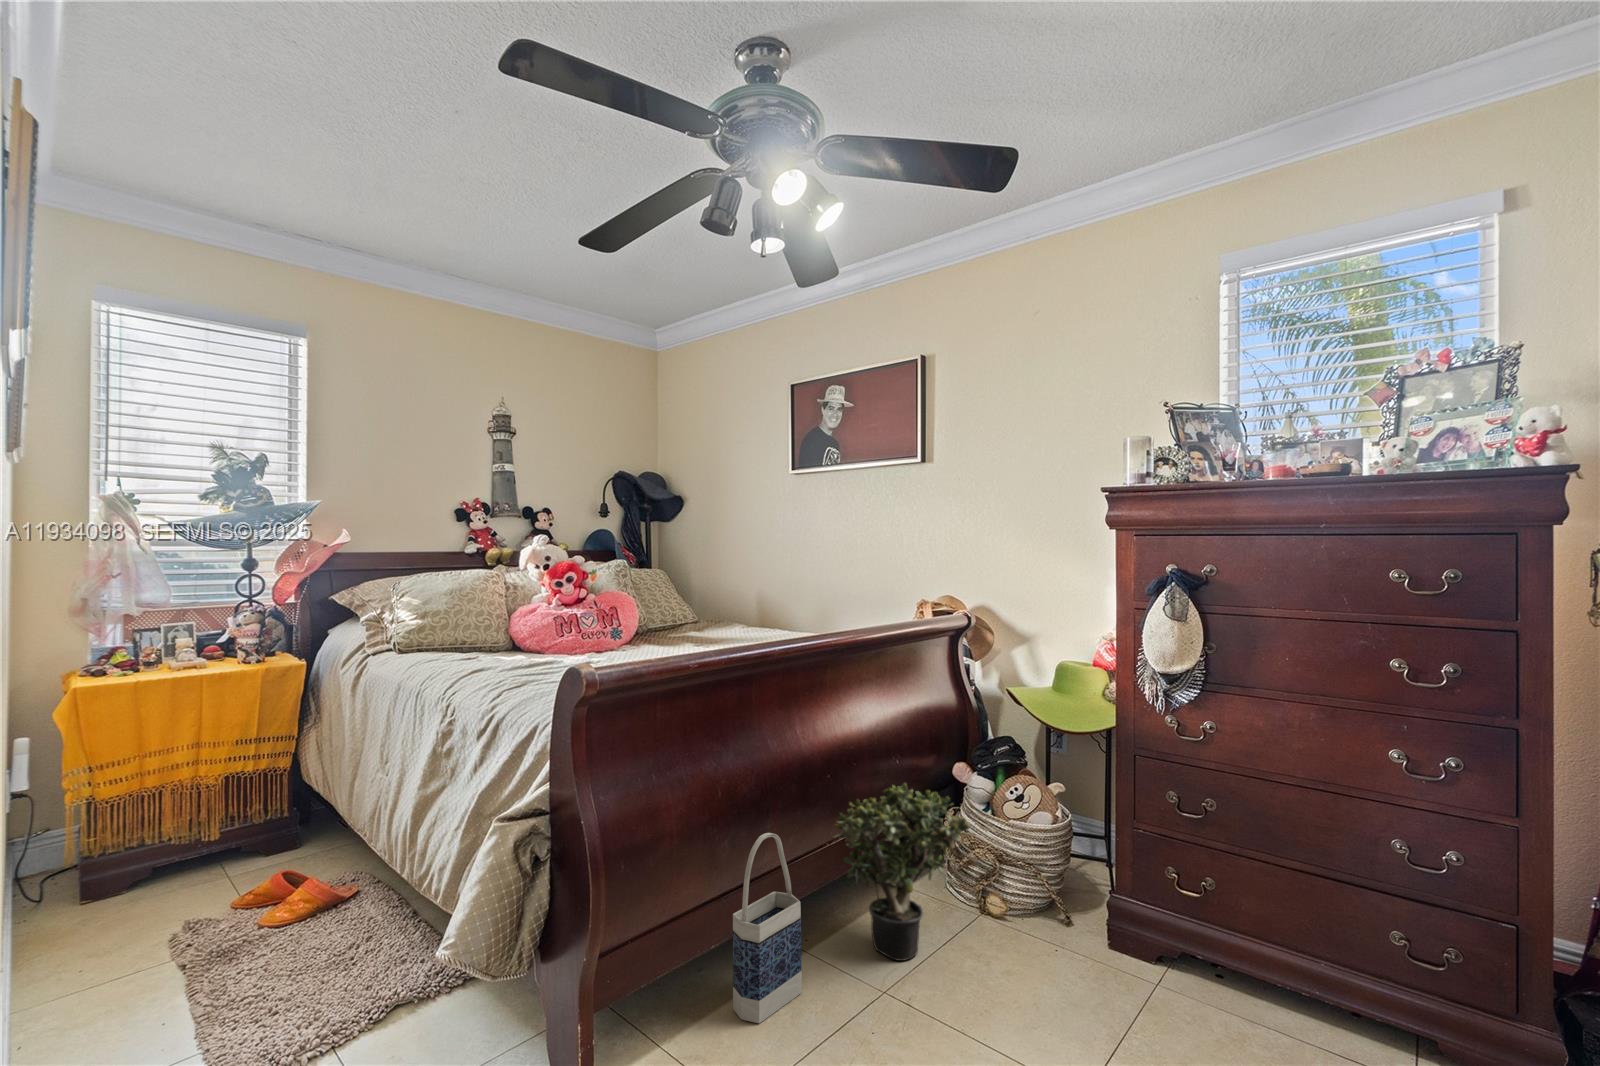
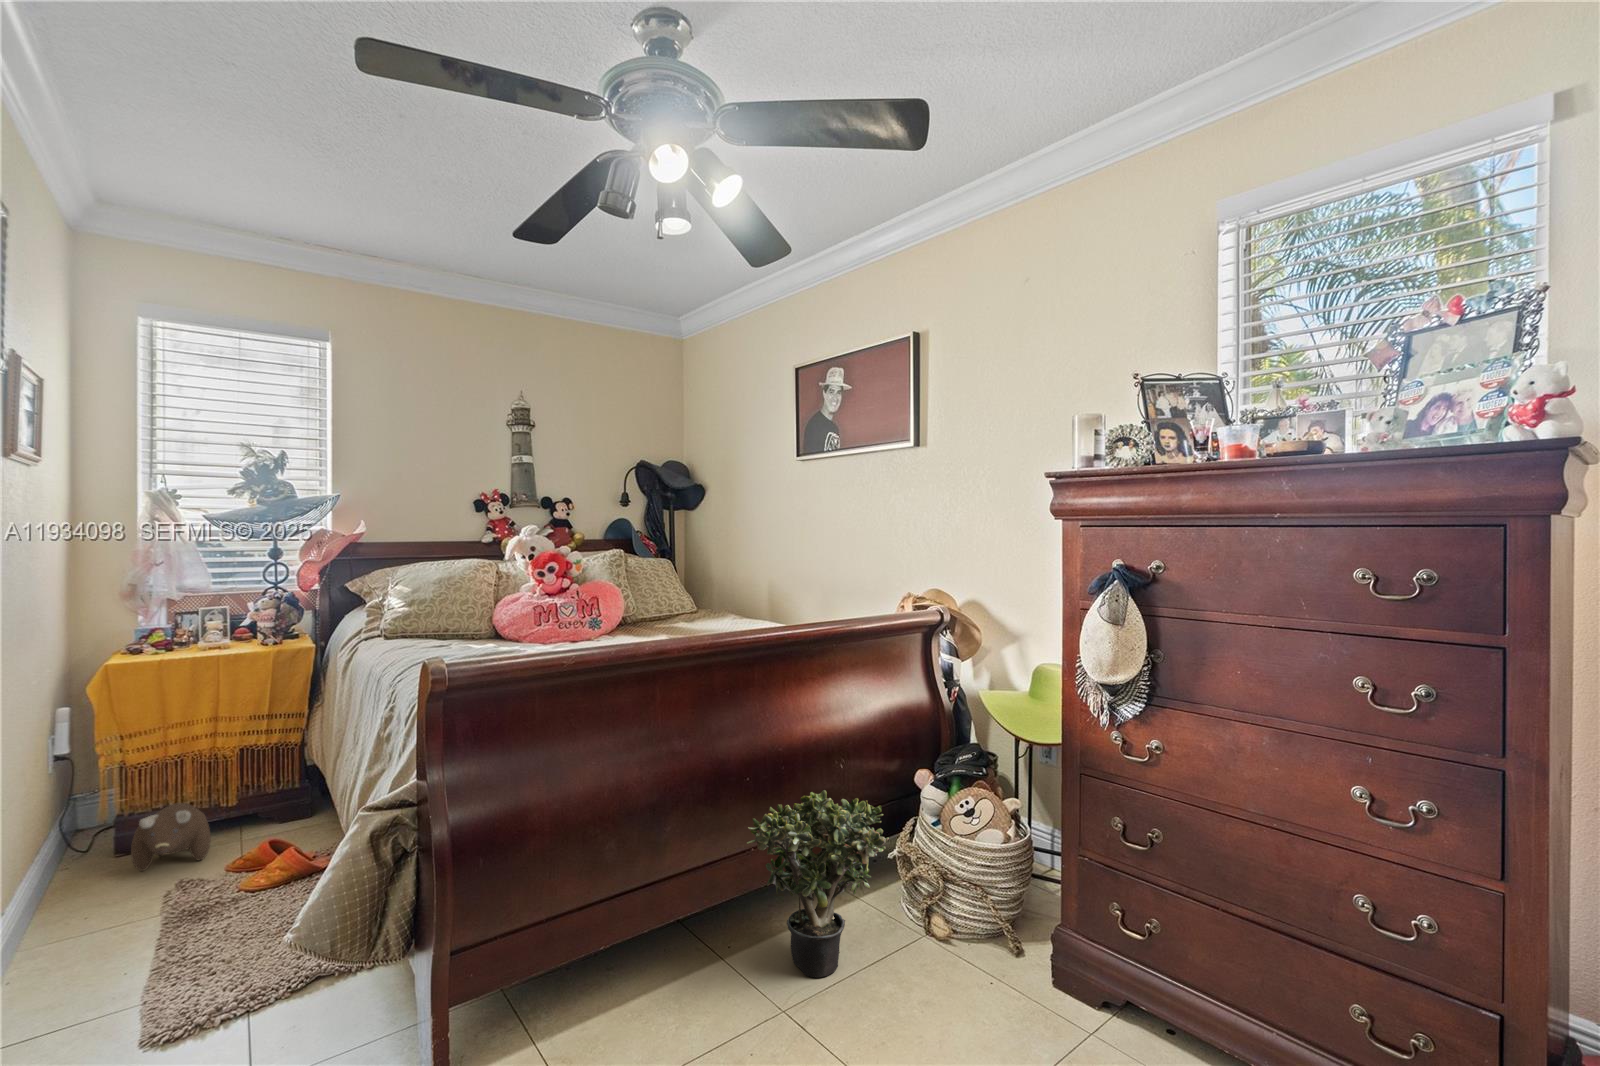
bag: present [733,833,802,1023] -> none [621,837,698,1033]
plush toy: none [116,838,205,915] -> present [131,803,211,871]

